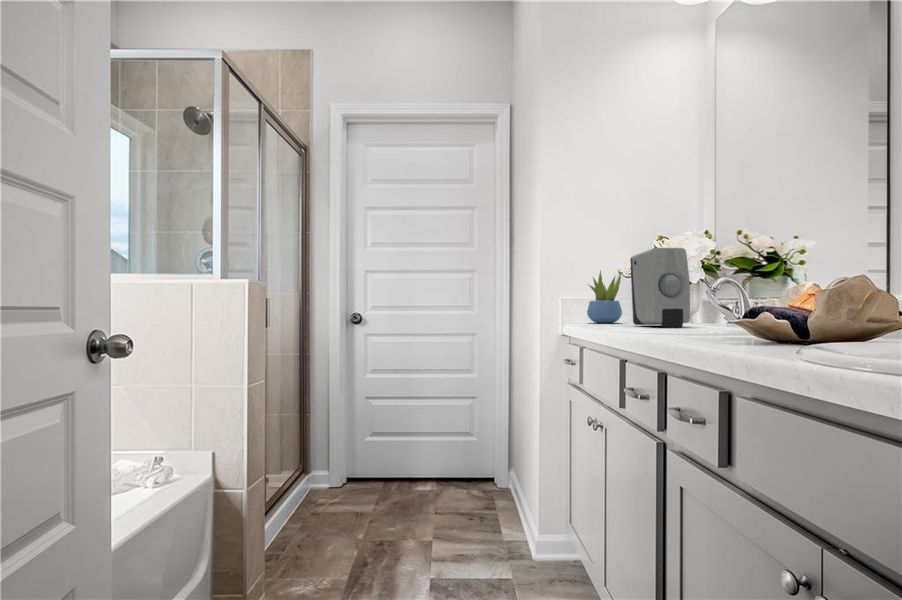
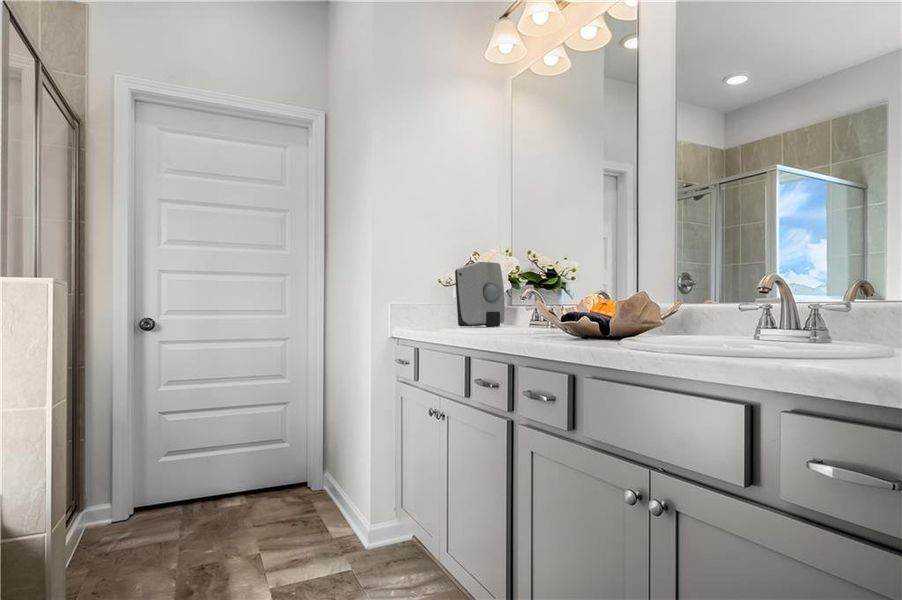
succulent plant: present [587,271,622,323] -> none [412,281,441,327]

